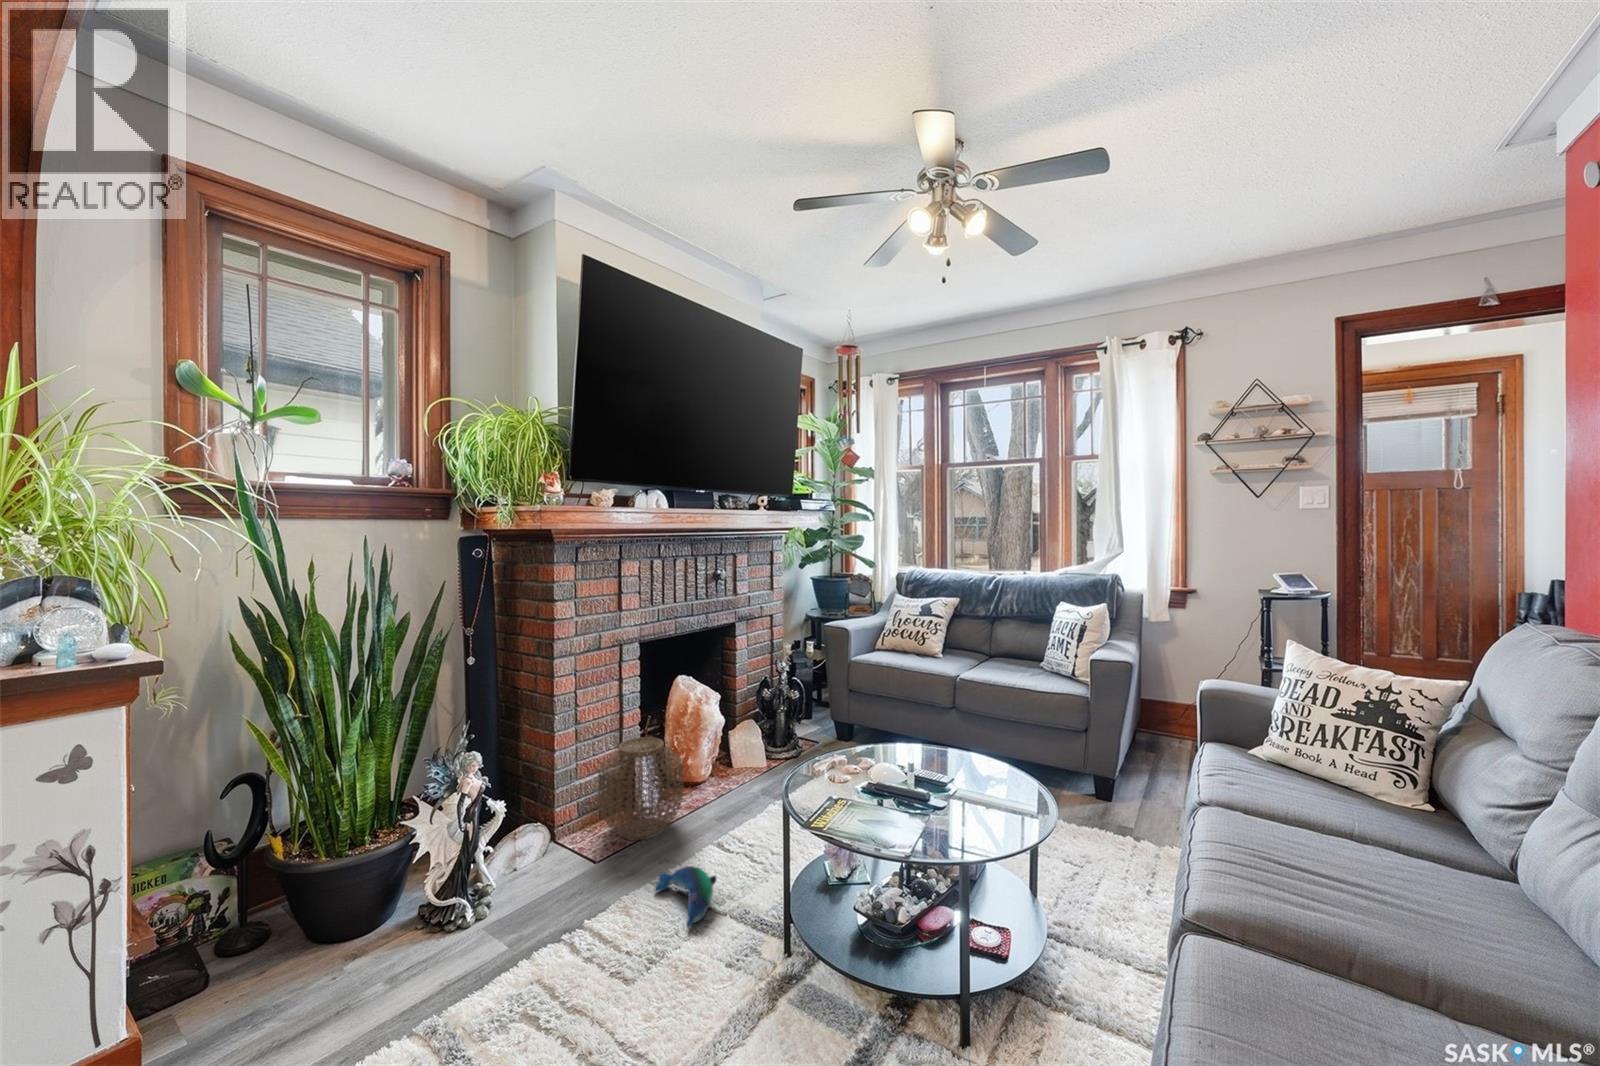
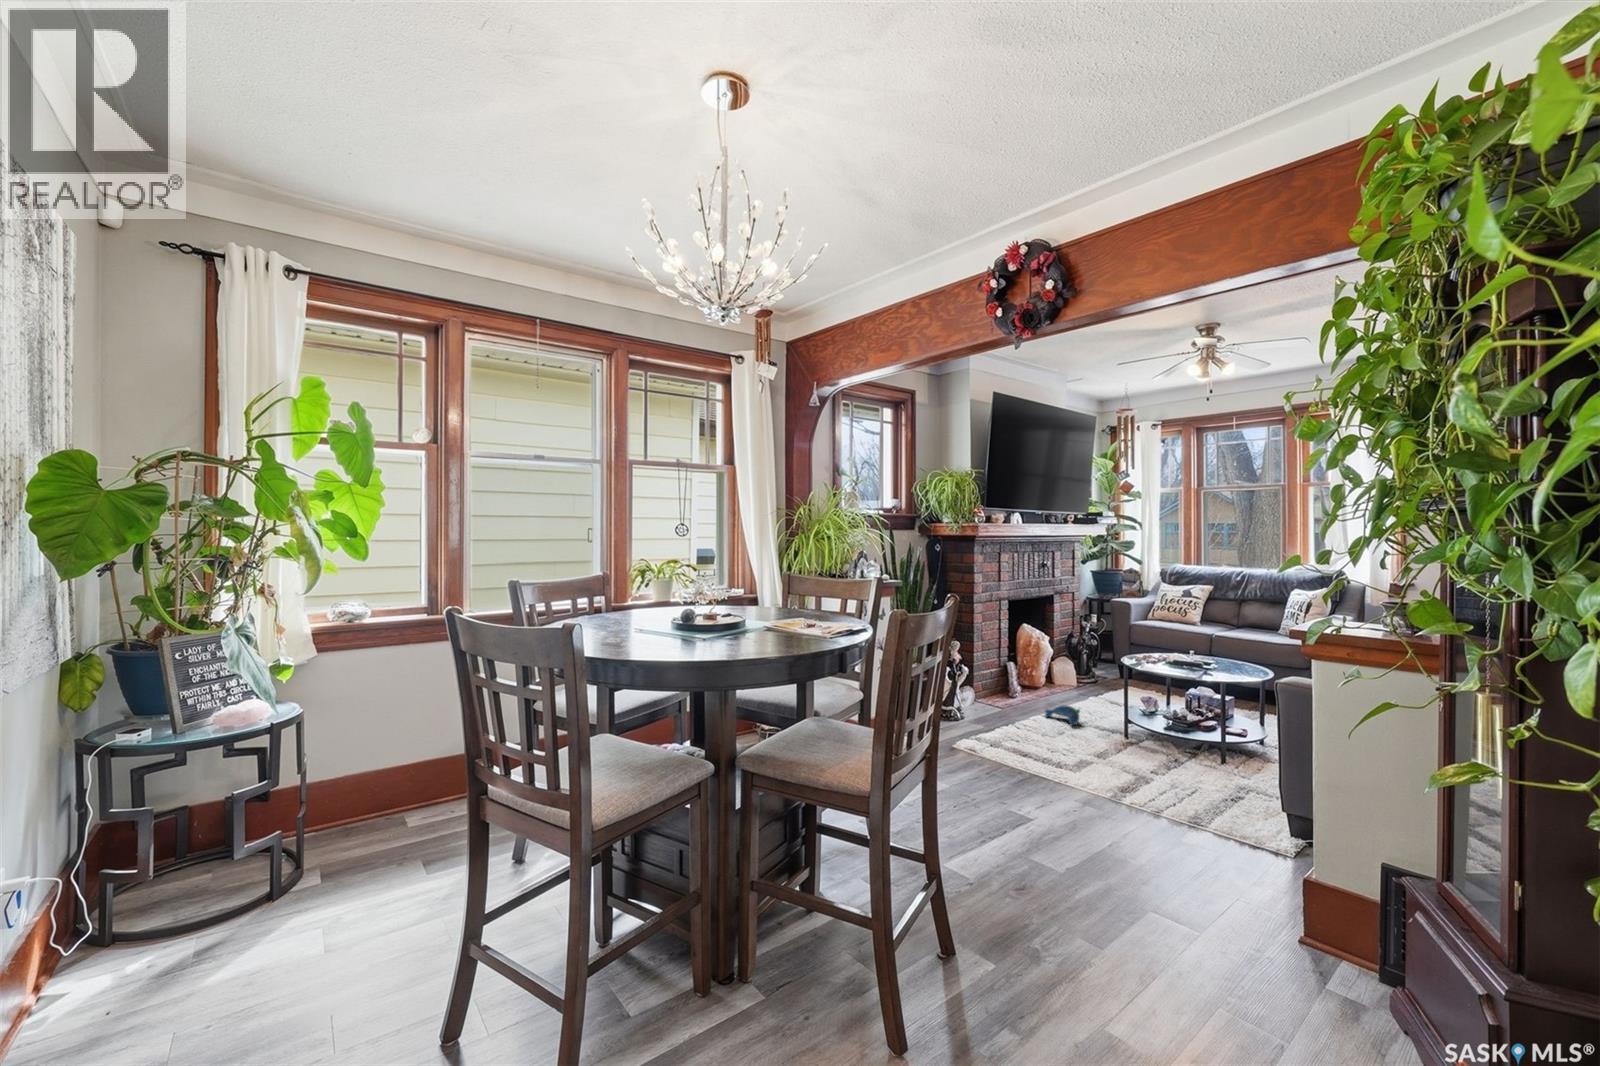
woven basket: present [598,737,684,840] -> none [996,651,1043,703]

